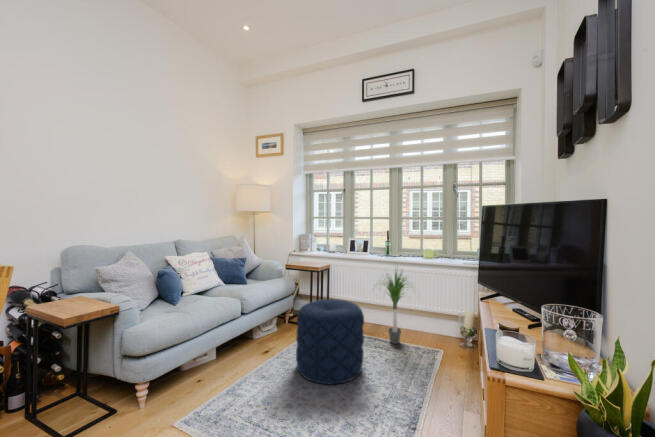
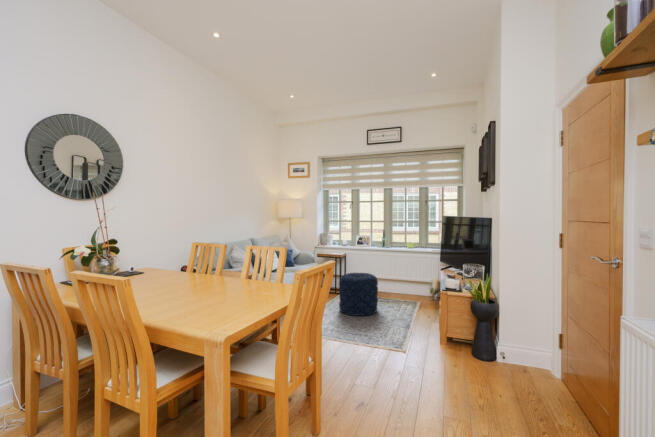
potted plant: present [382,272,407,344] -> none [376,251,407,300]

